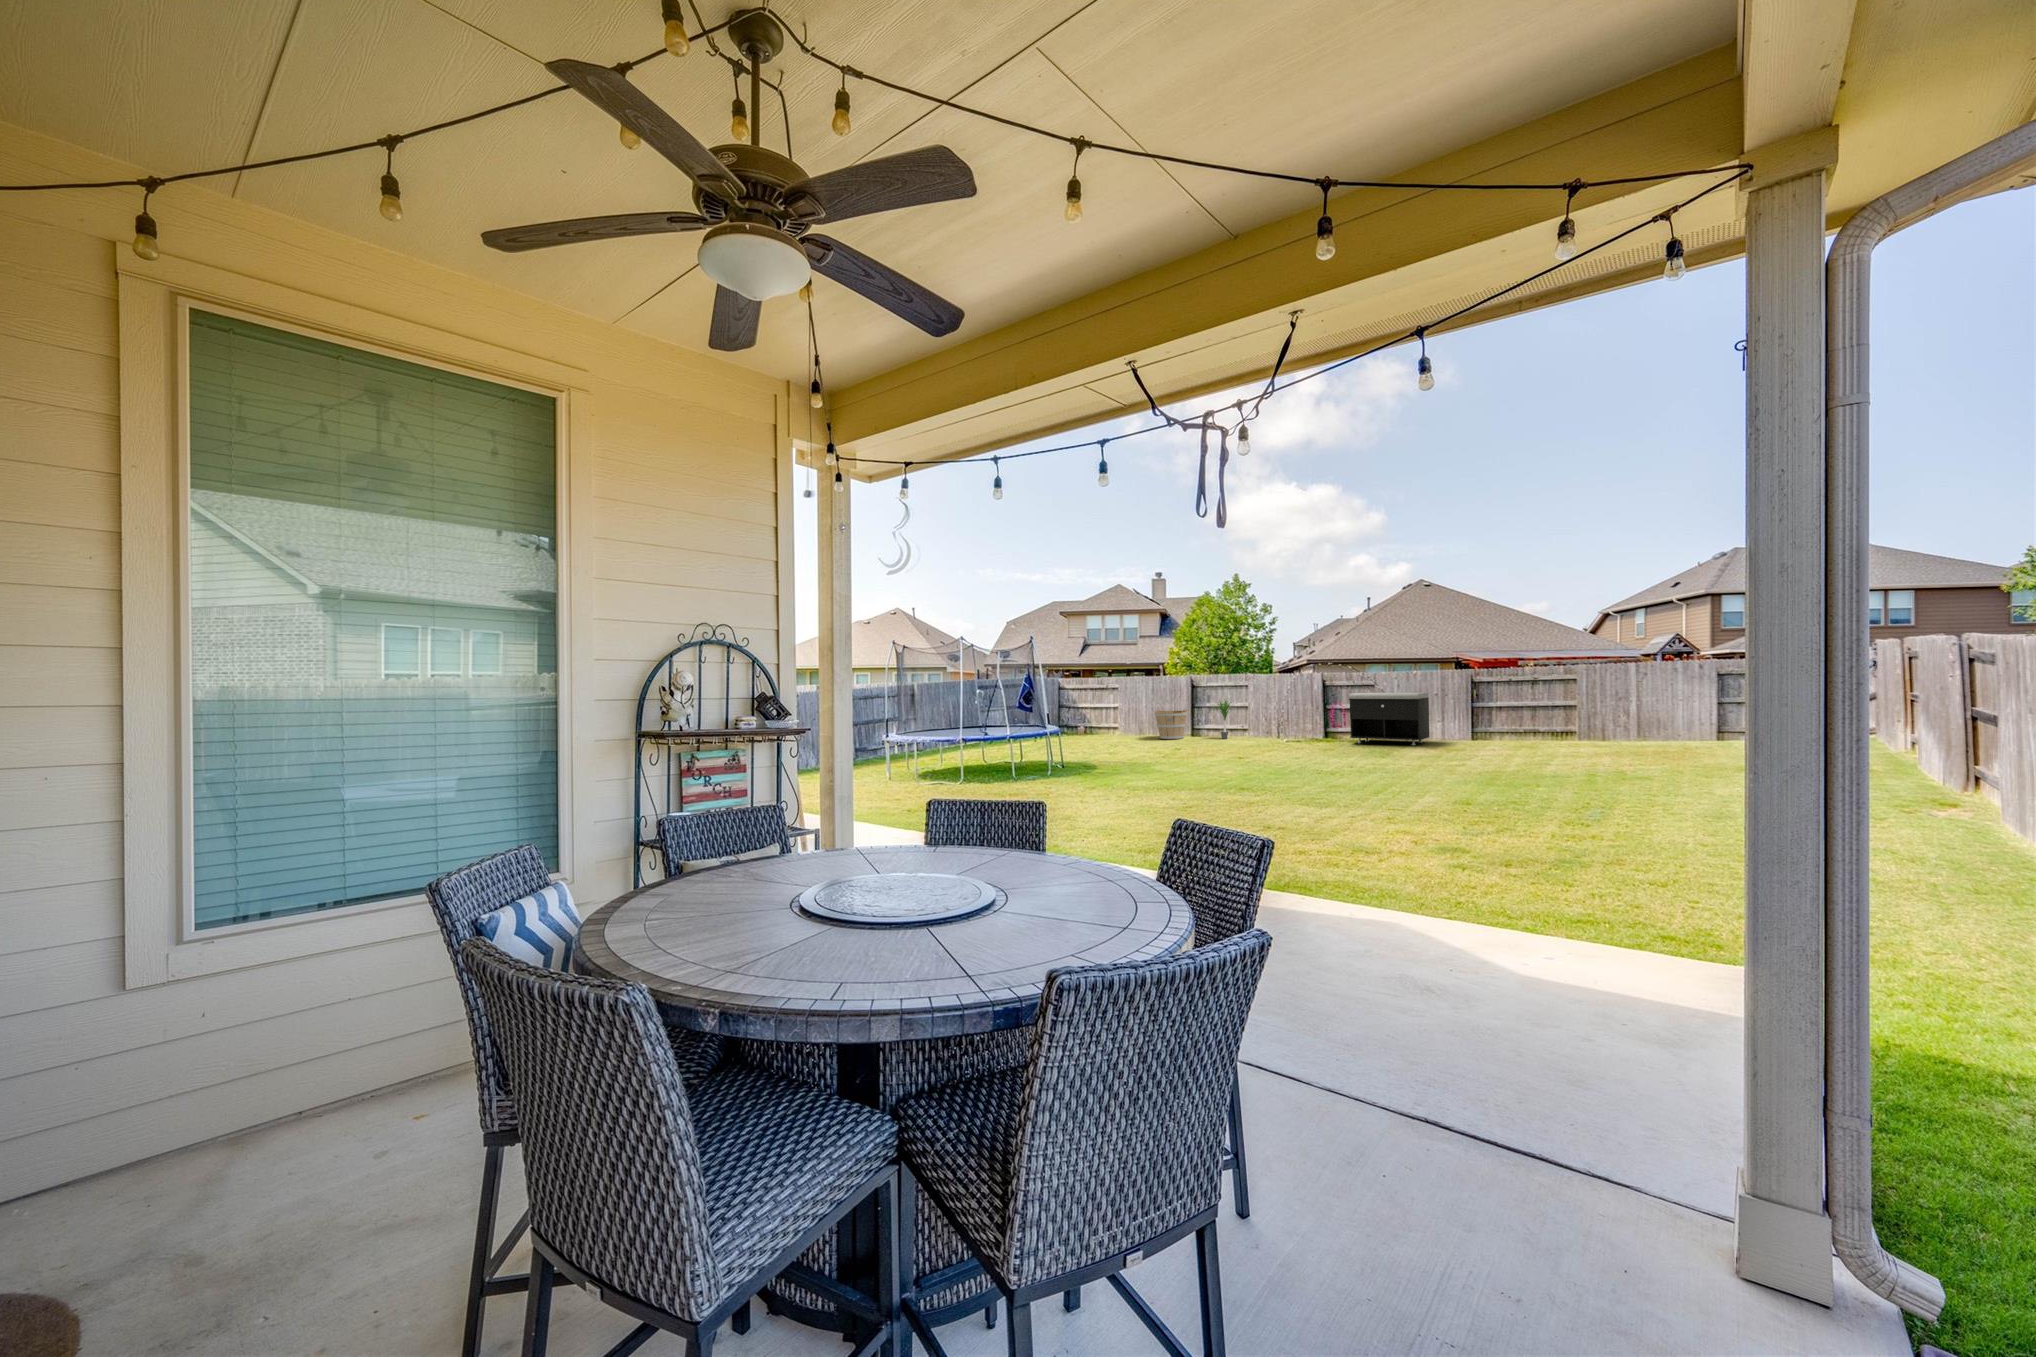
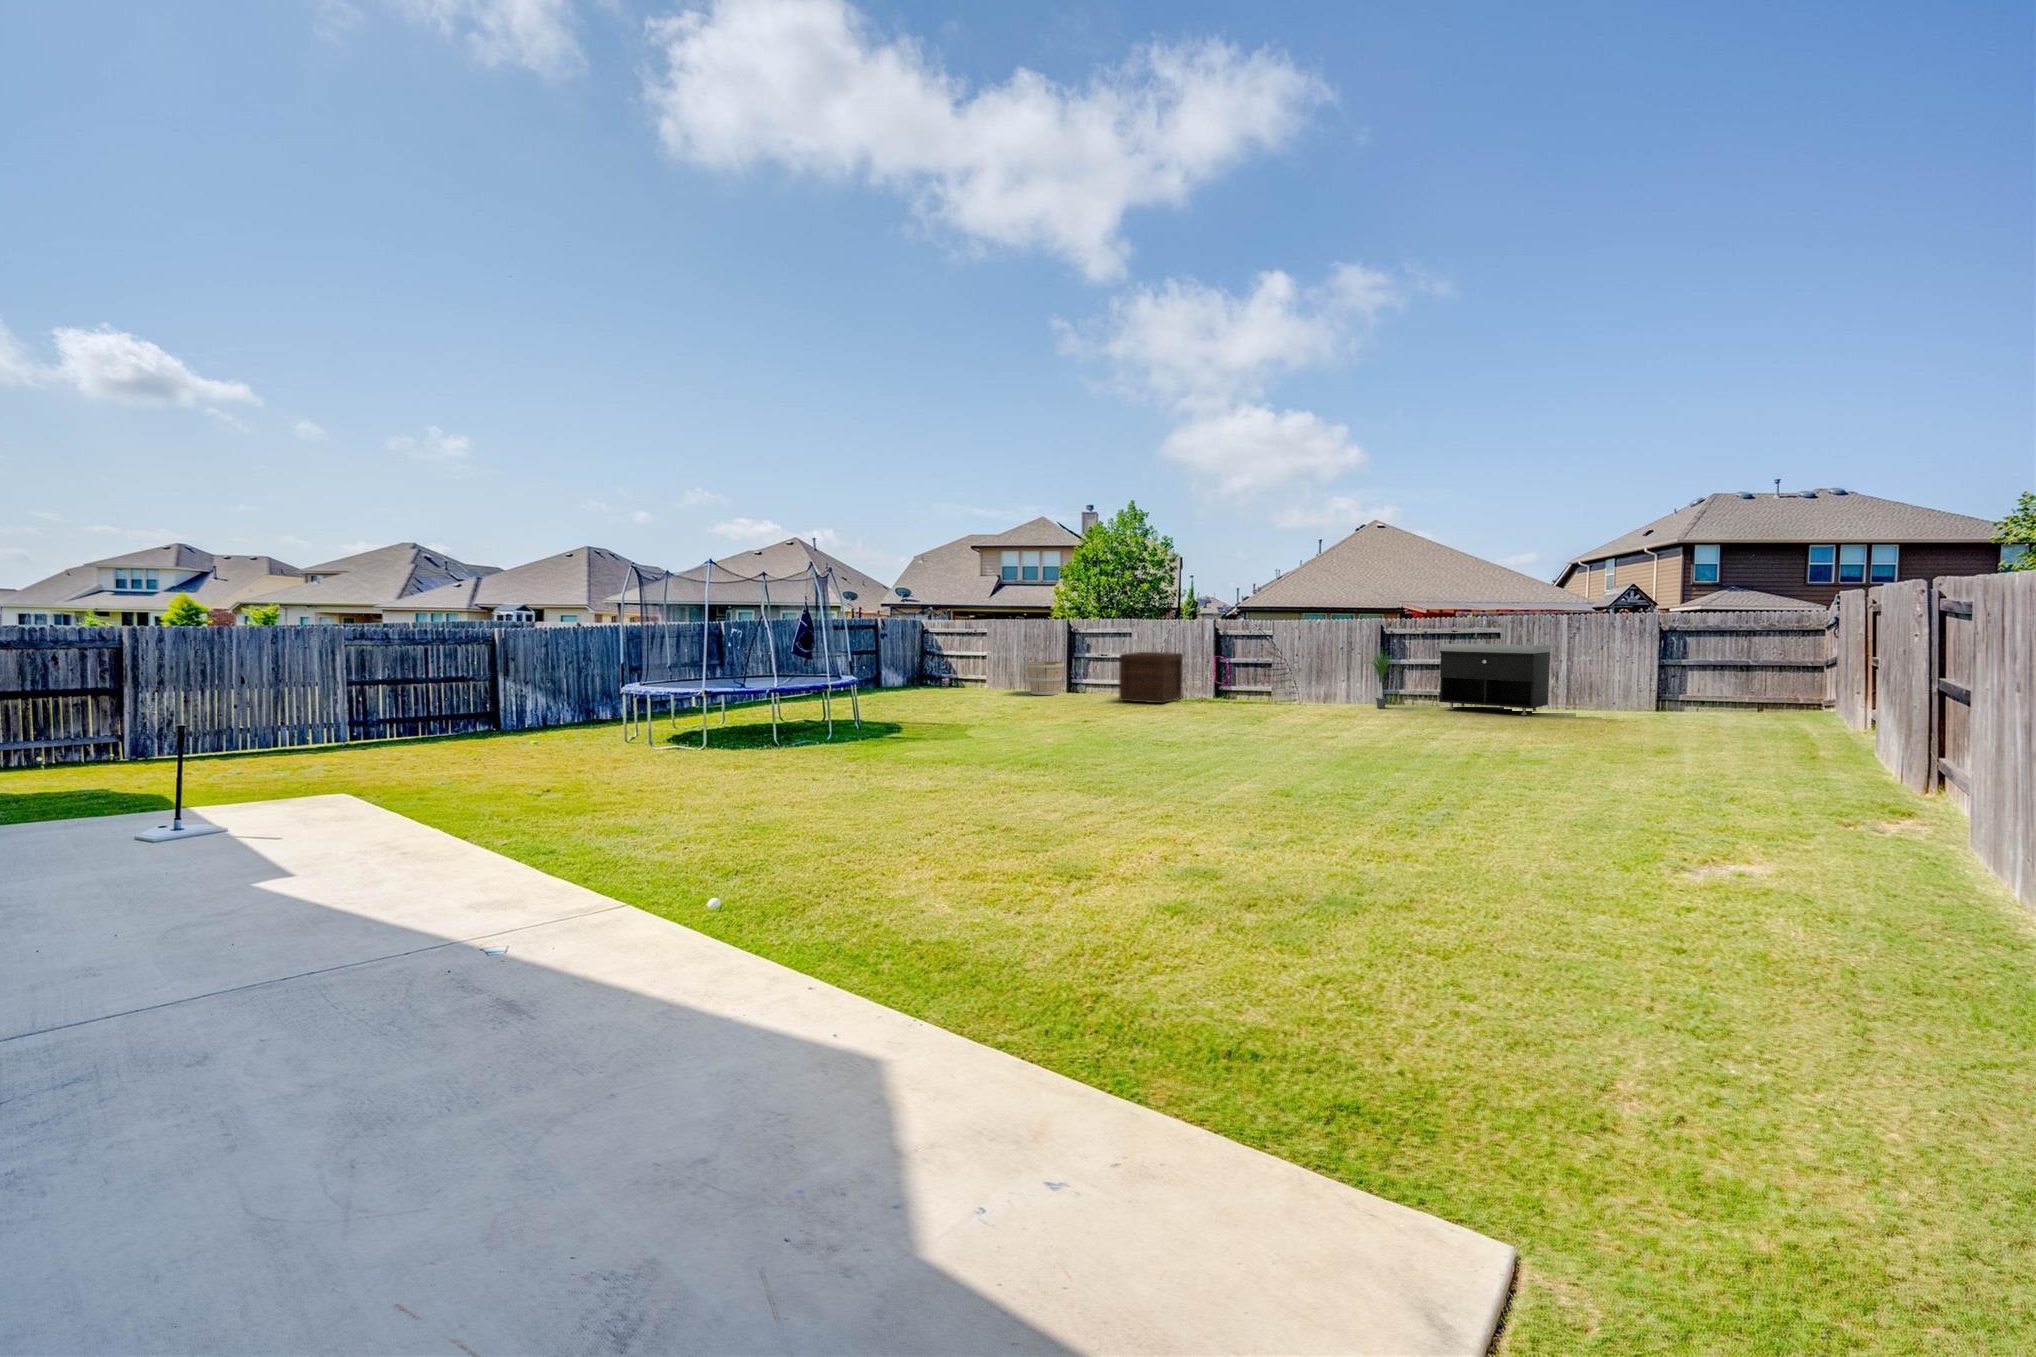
storage bench: present [1349,693,1429,745] -> present [1439,644,1550,715]
potted plant: present [1218,701,1231,739] -> present [1372,653,1391,708]
wooden crate: none [1243,701,1297,744] -> present [1119,652,1183,703]

